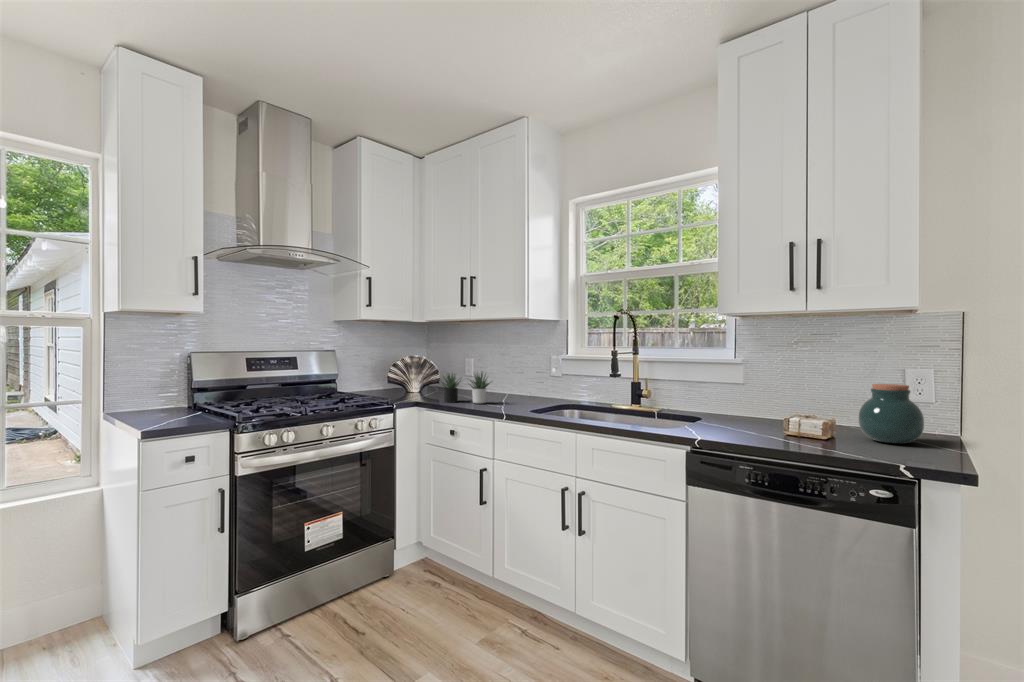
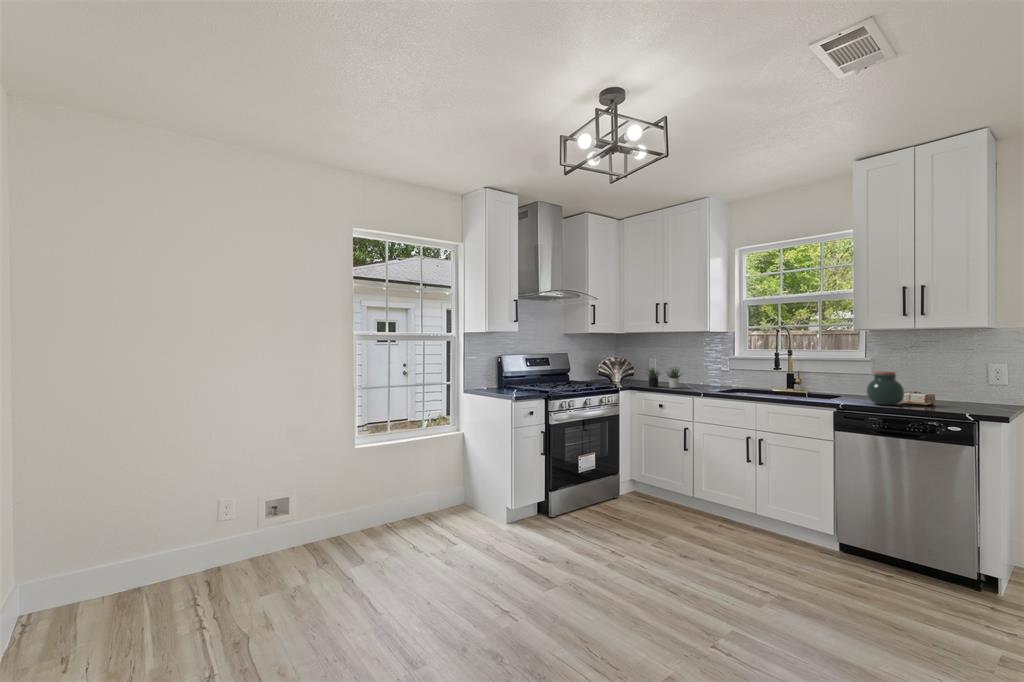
jar: present [859,384,924,444] -> present [866,371,904,405]

